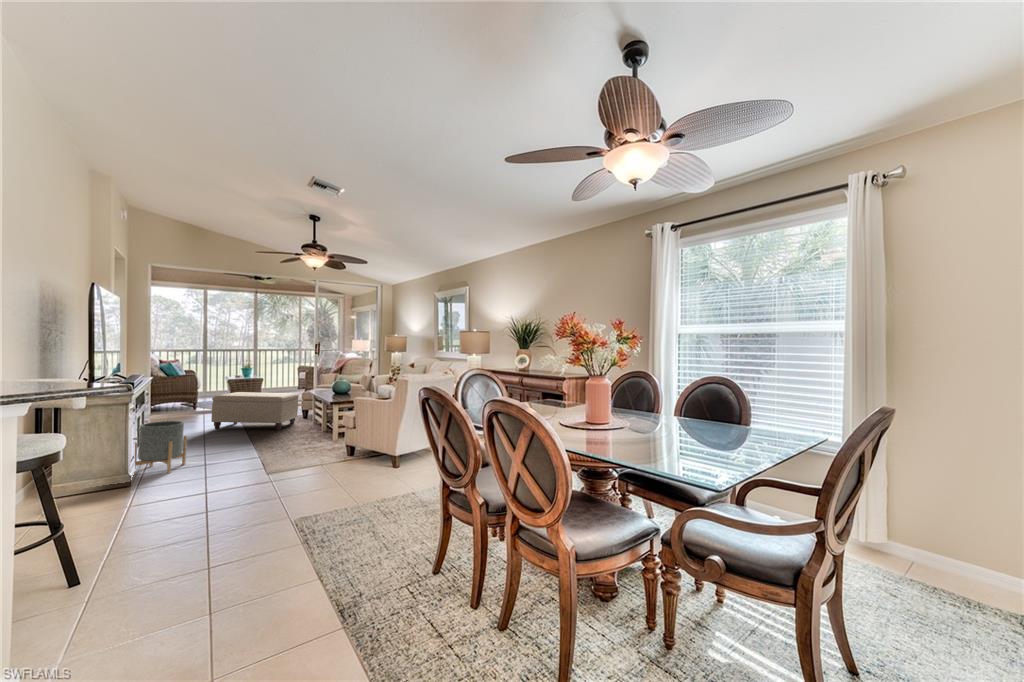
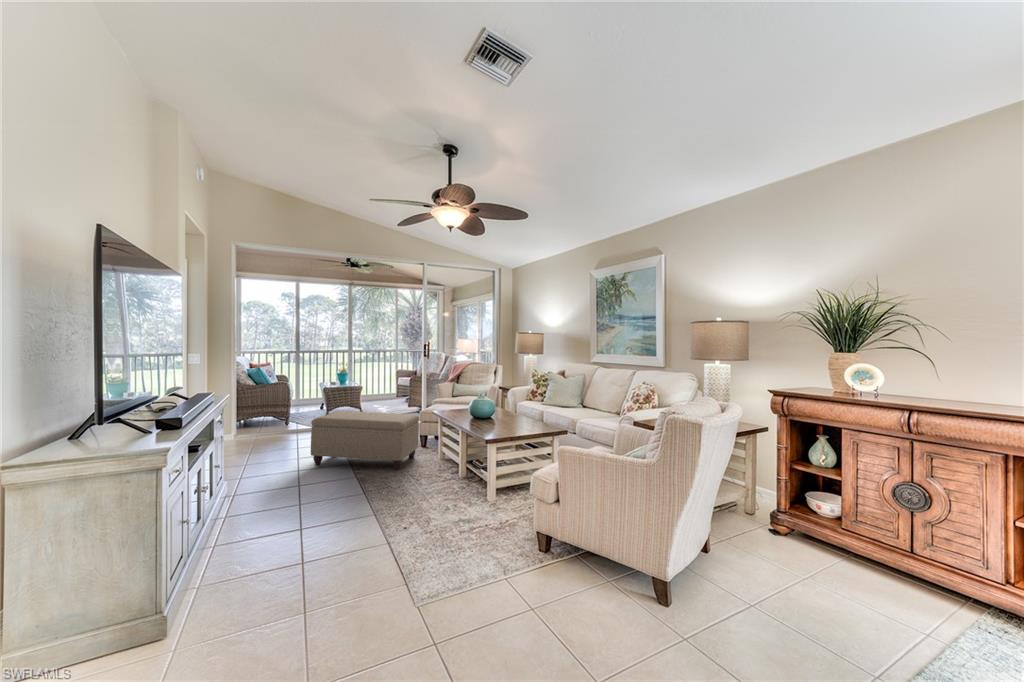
planter: present [134,421,187,475] -> none [197,478,282,582]

